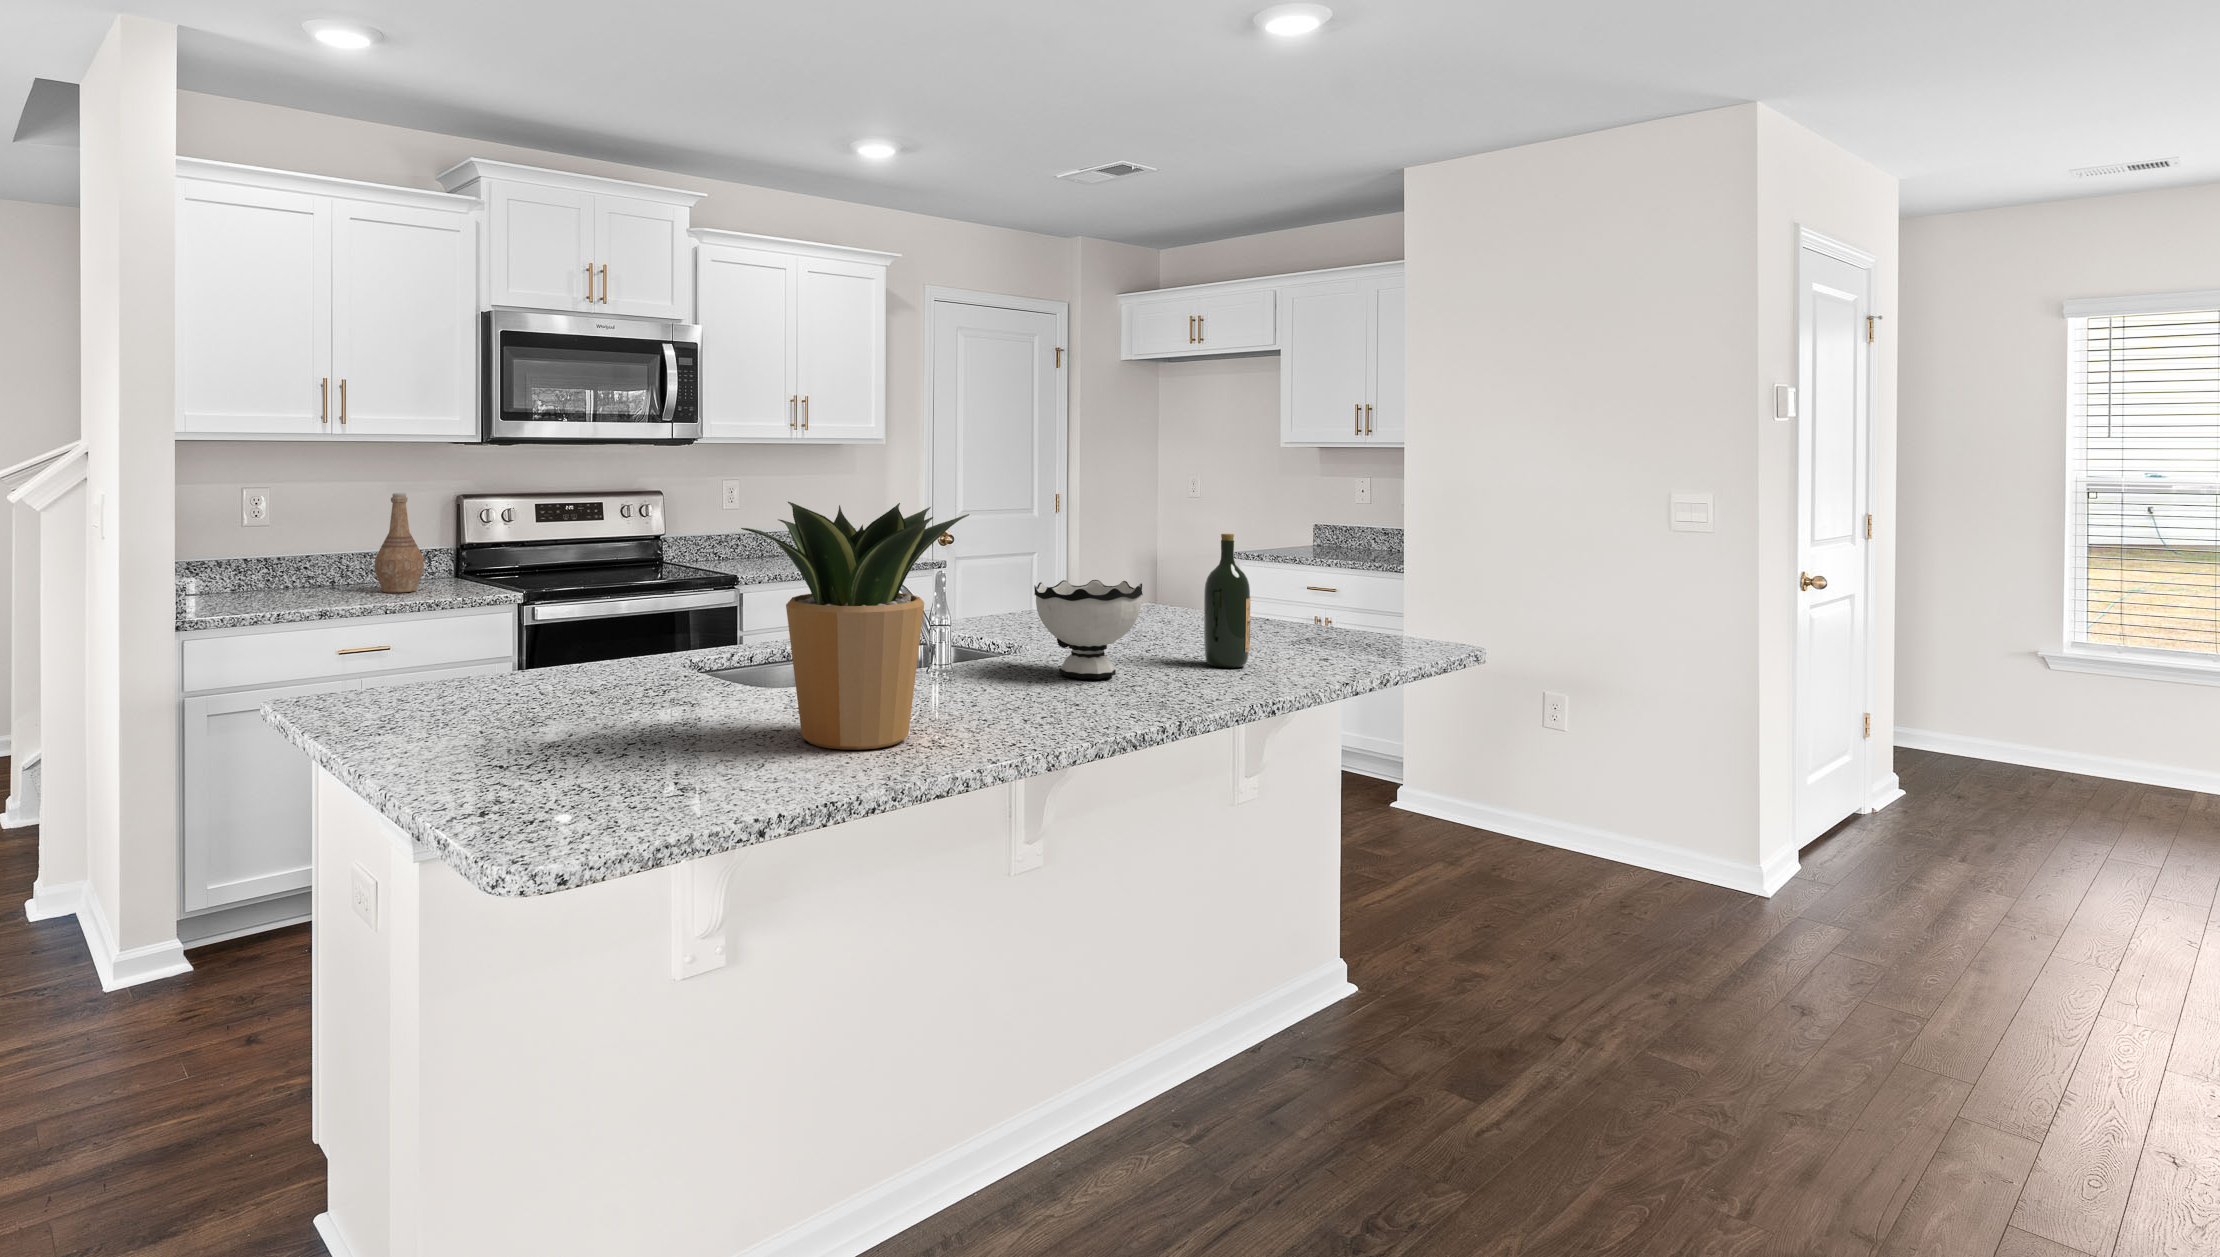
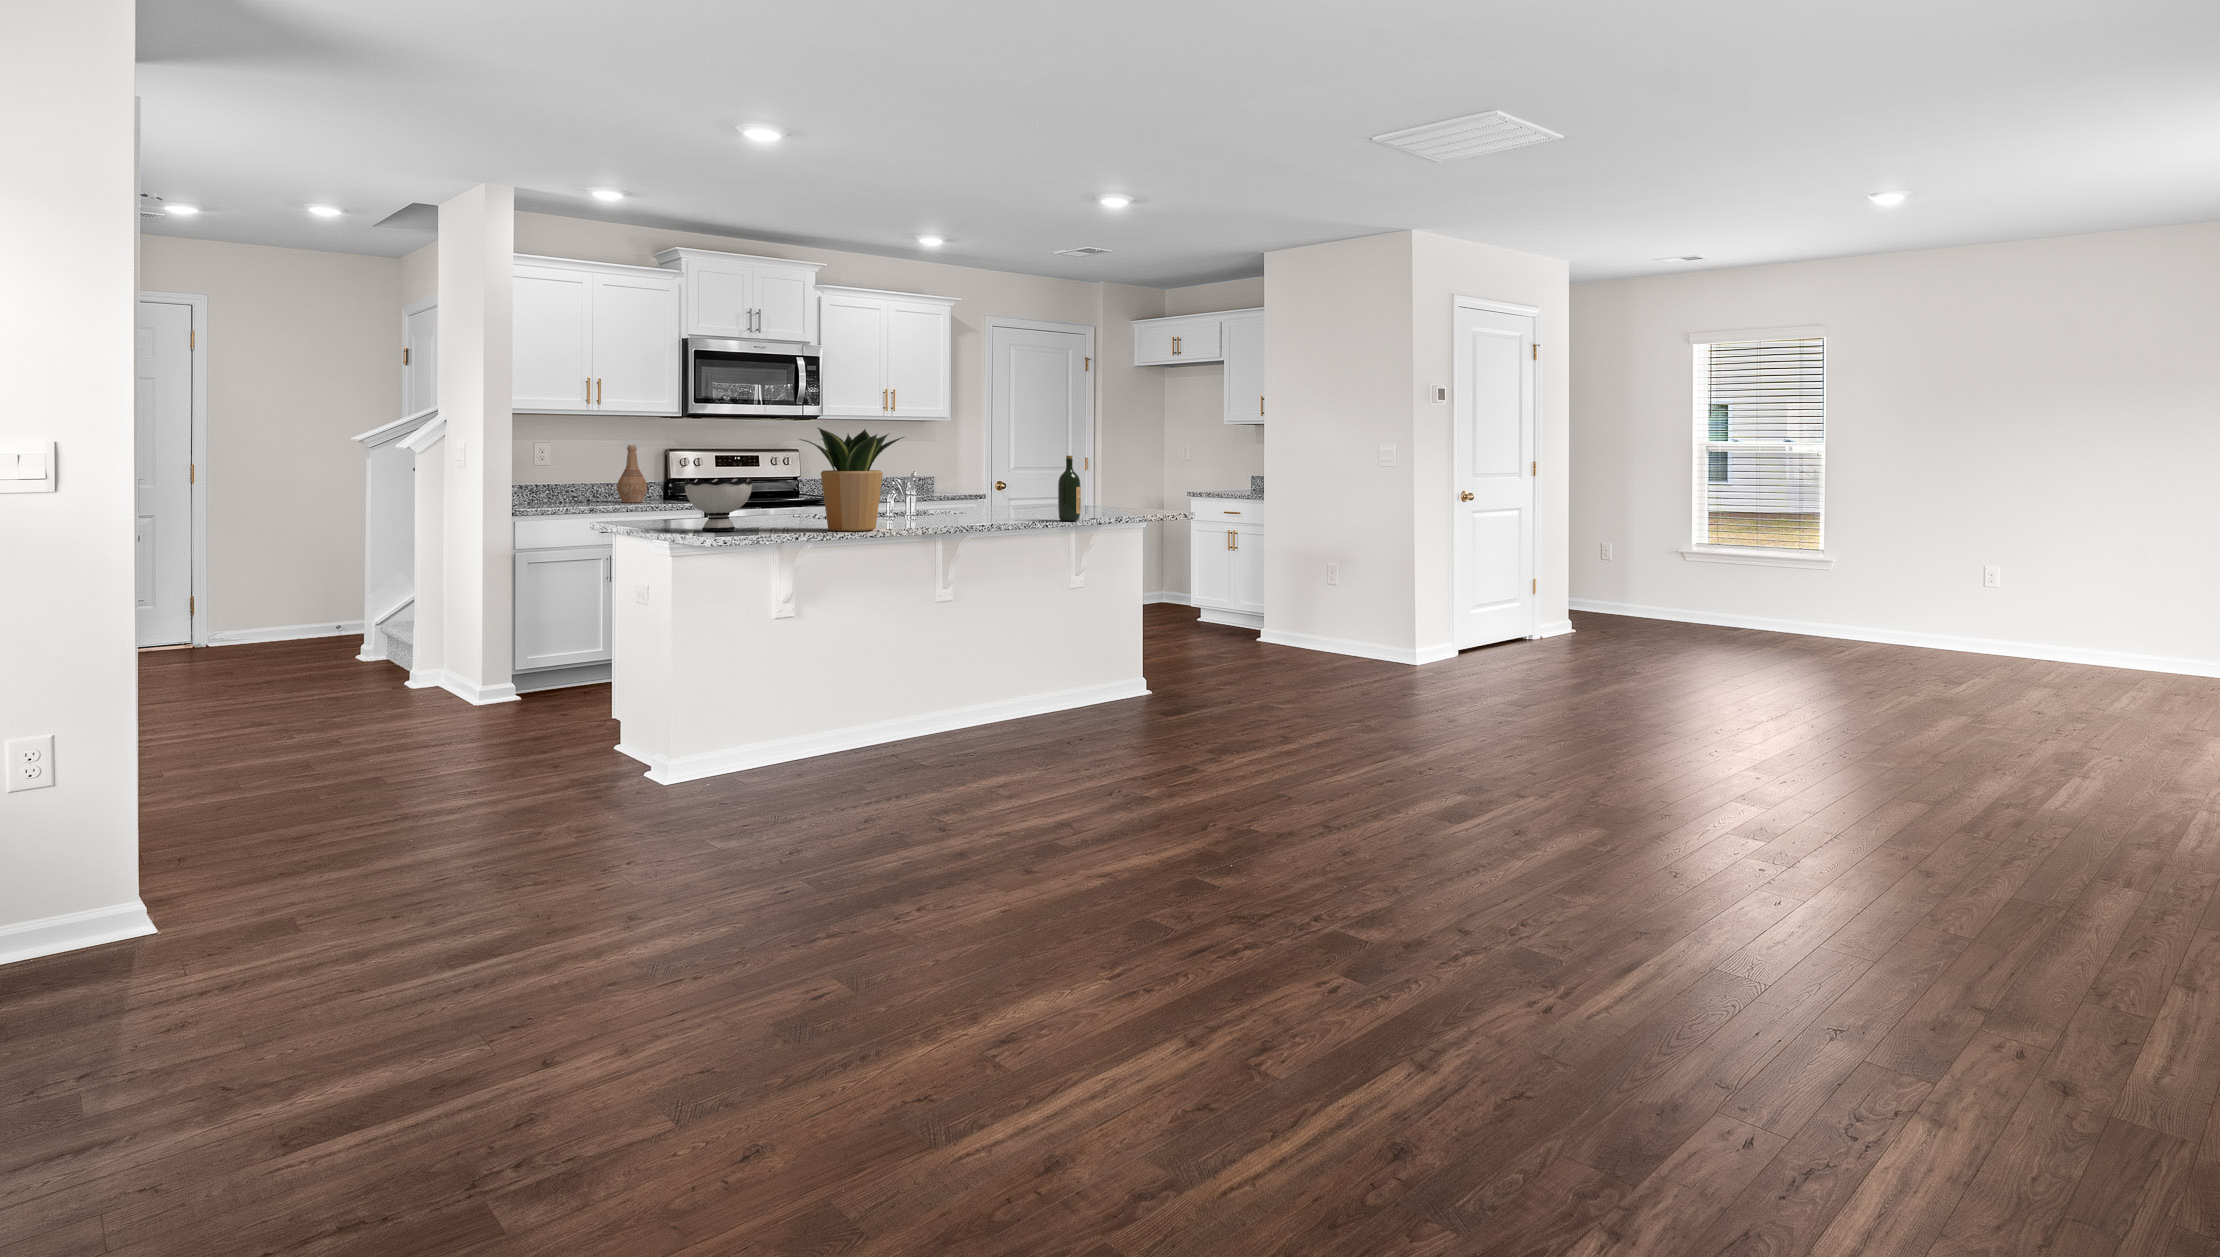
bowl: present [1034,580,1143,679] -> present [684,478,752,531]

